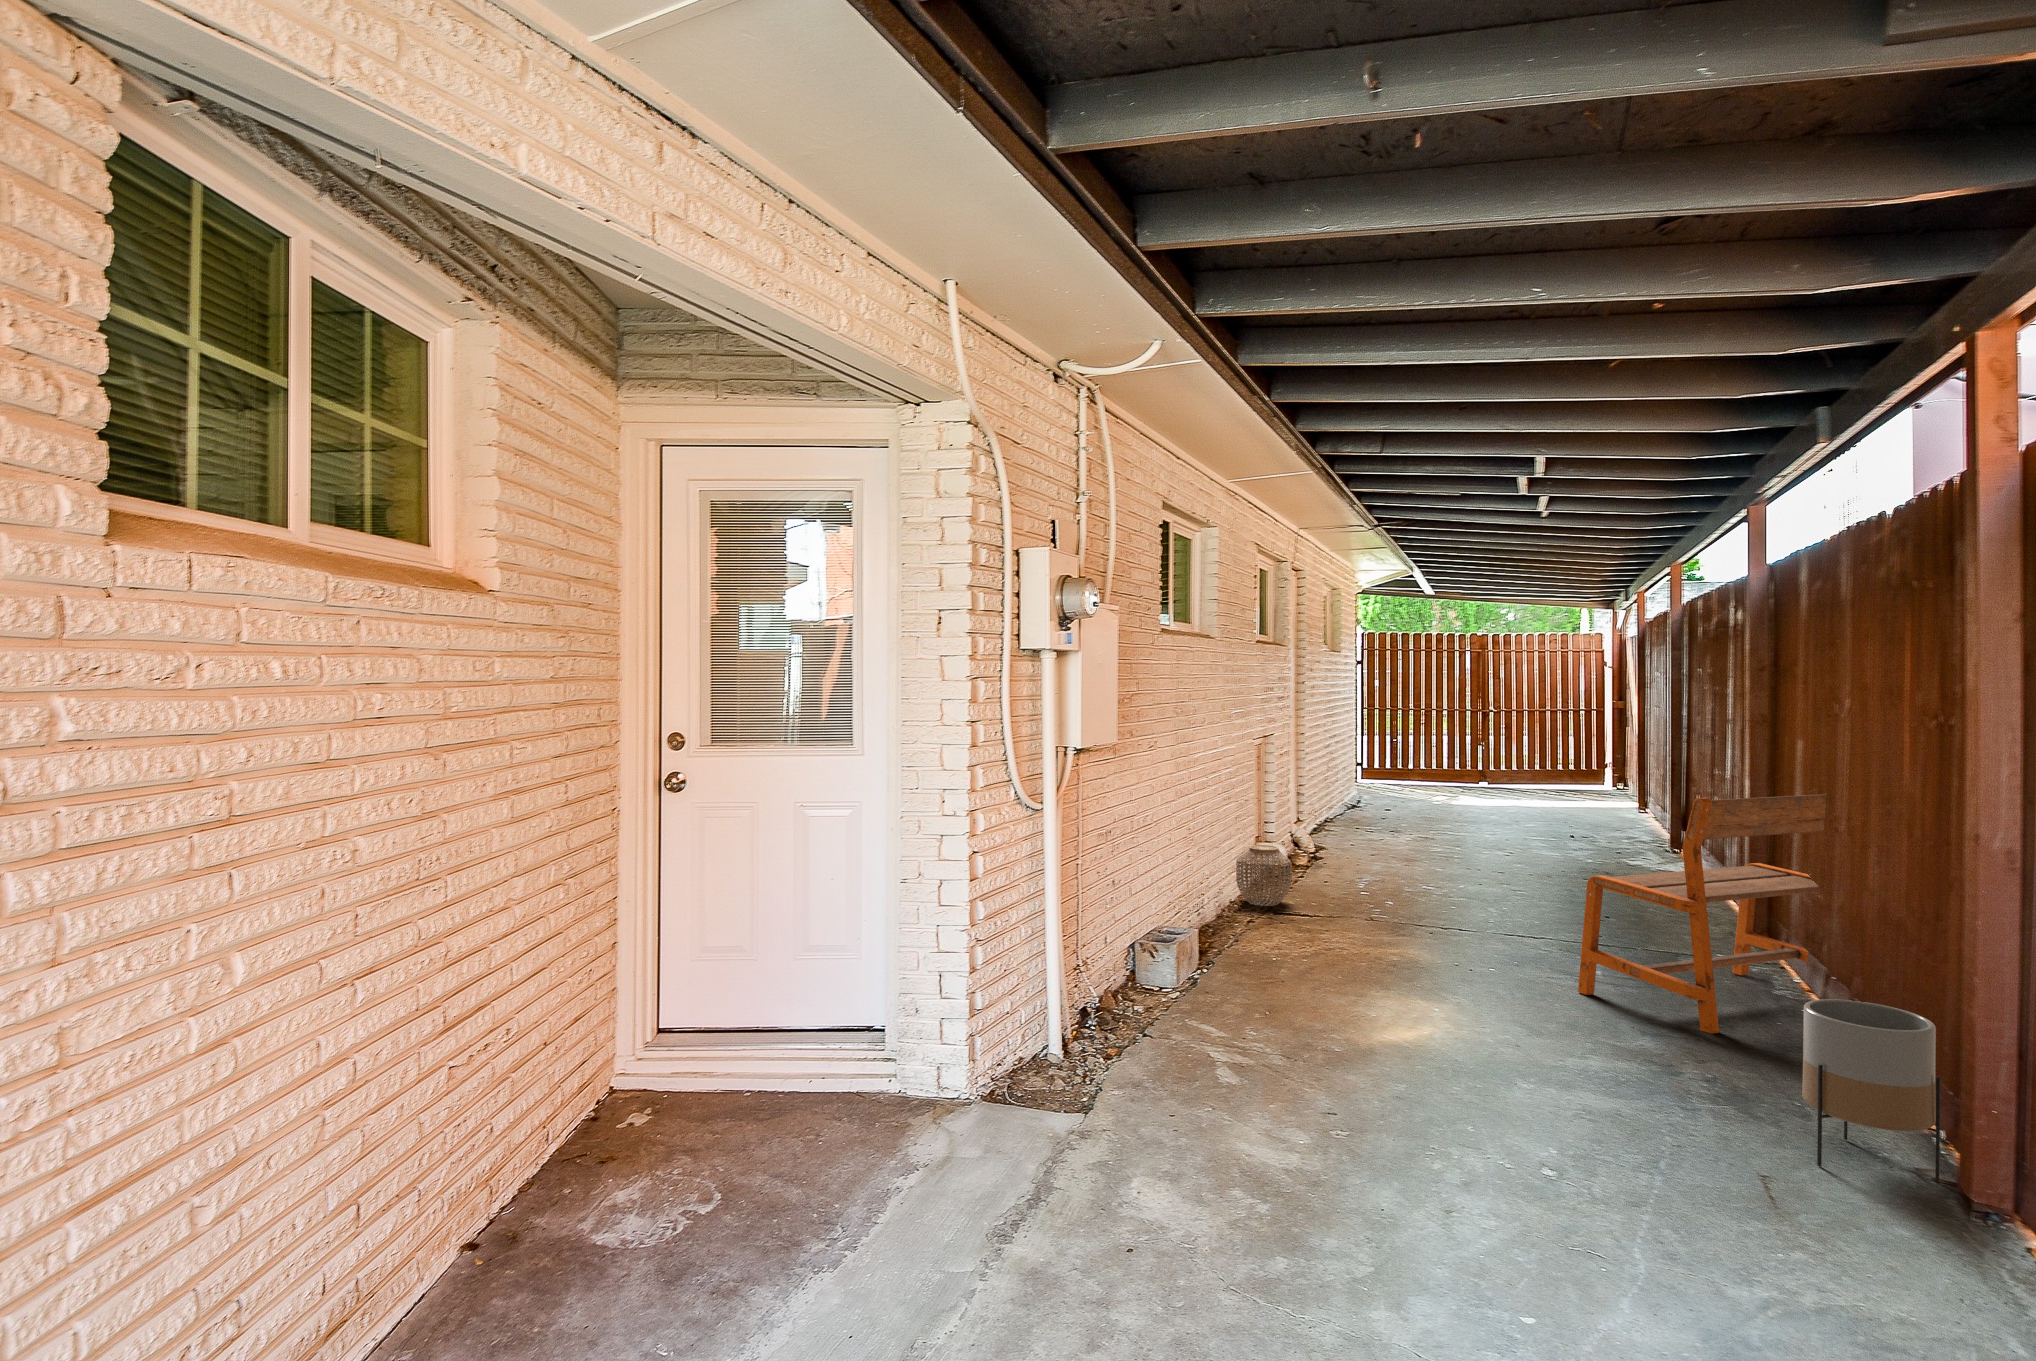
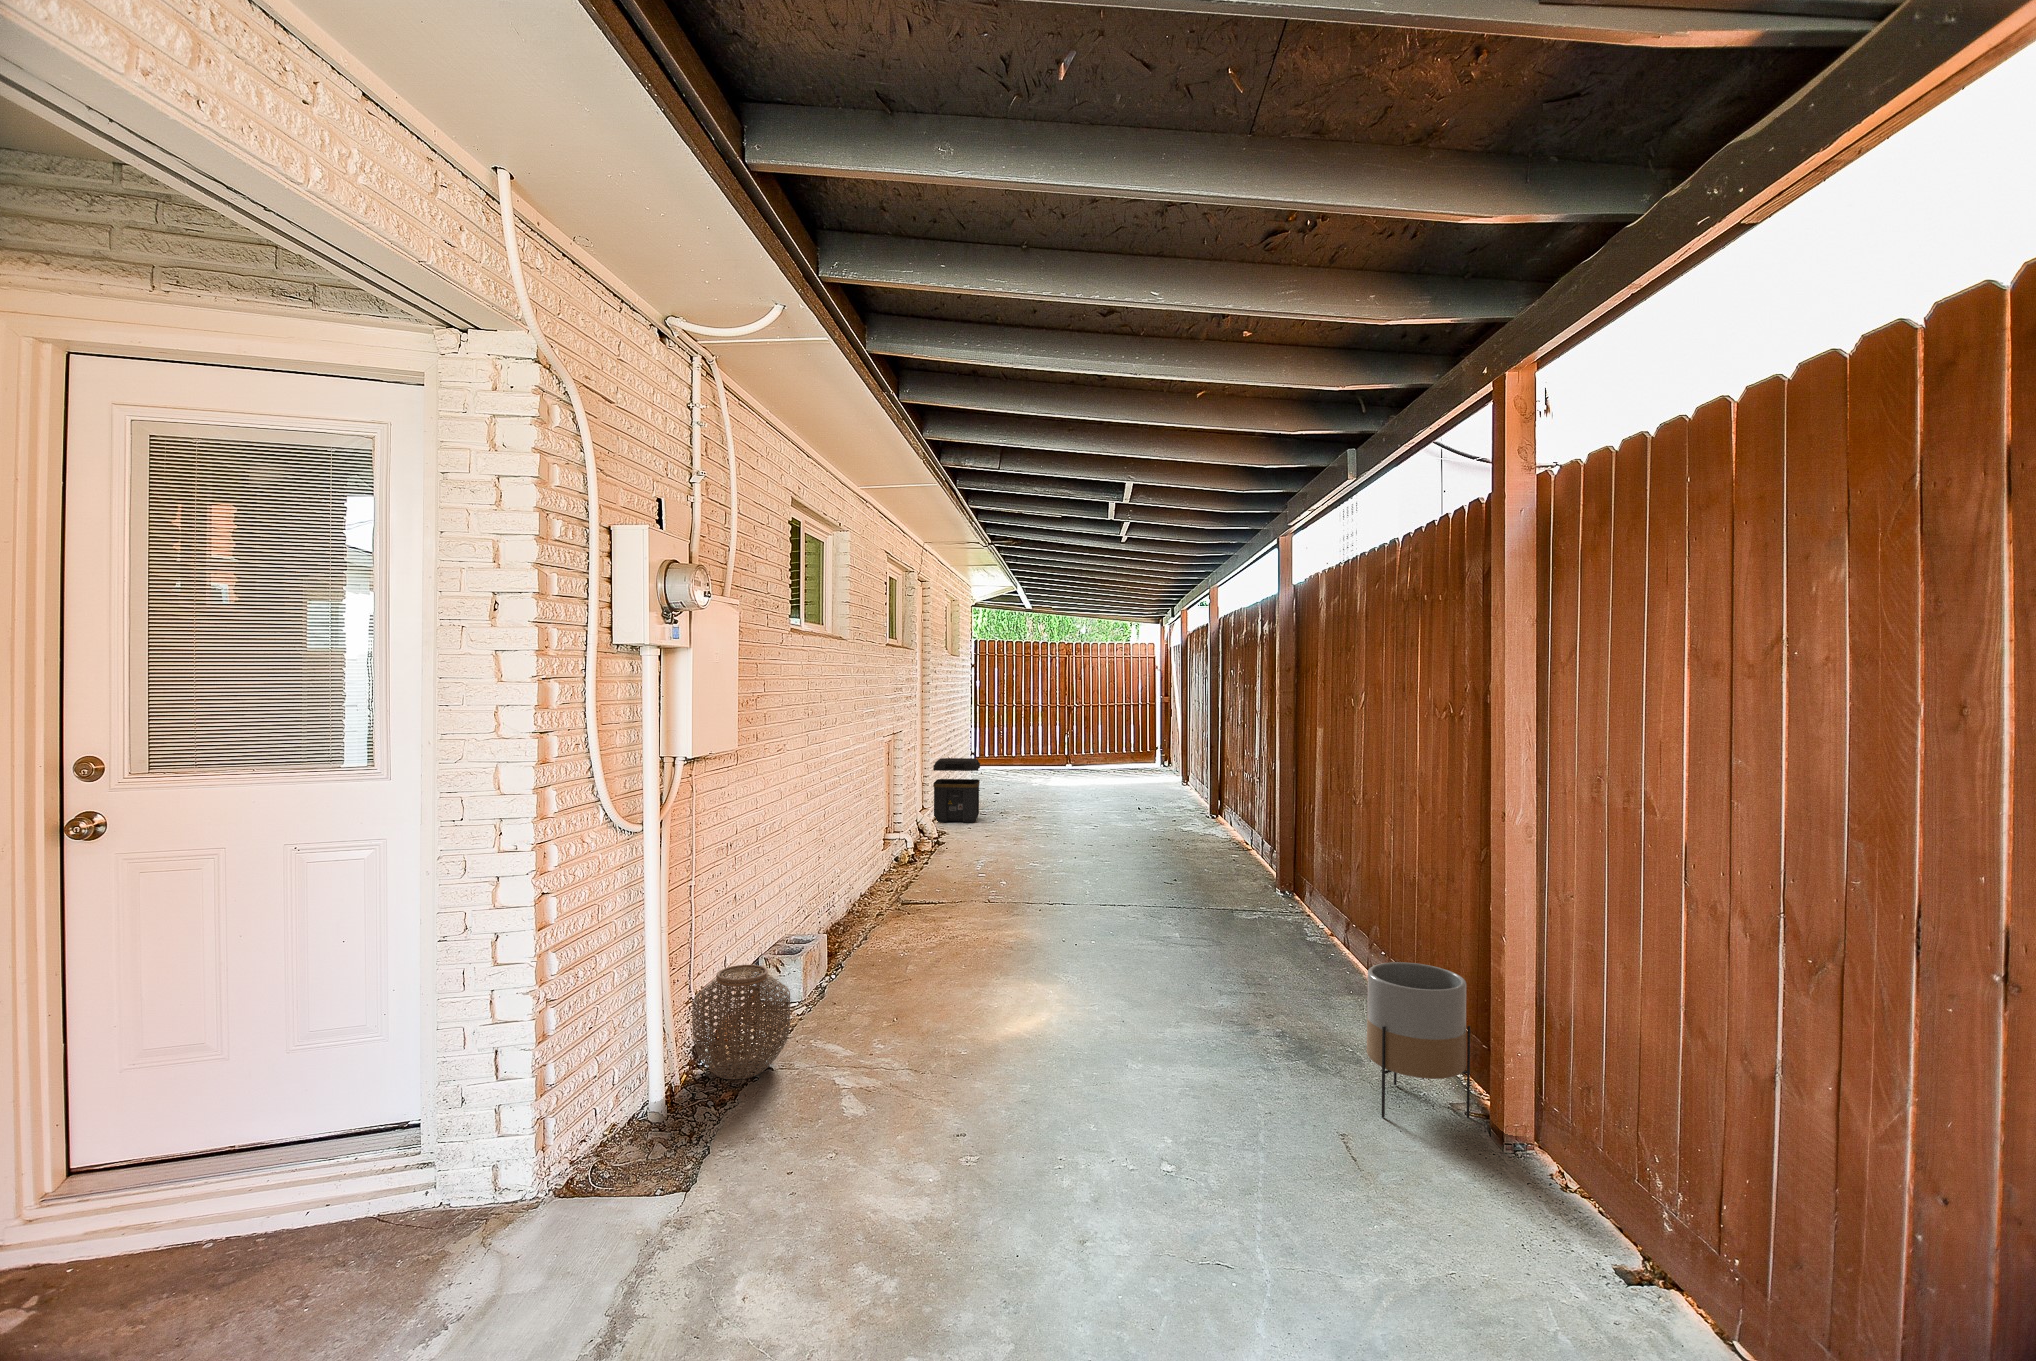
toolbox: none [1315,766,1369,838] -> present [933,758,980,823]
bench: present [1578,794,1861,1034] -> none [1168,771,1379,991]
woven basket: present [1236,845,1292,906] -> present [692,965,790,1079]

